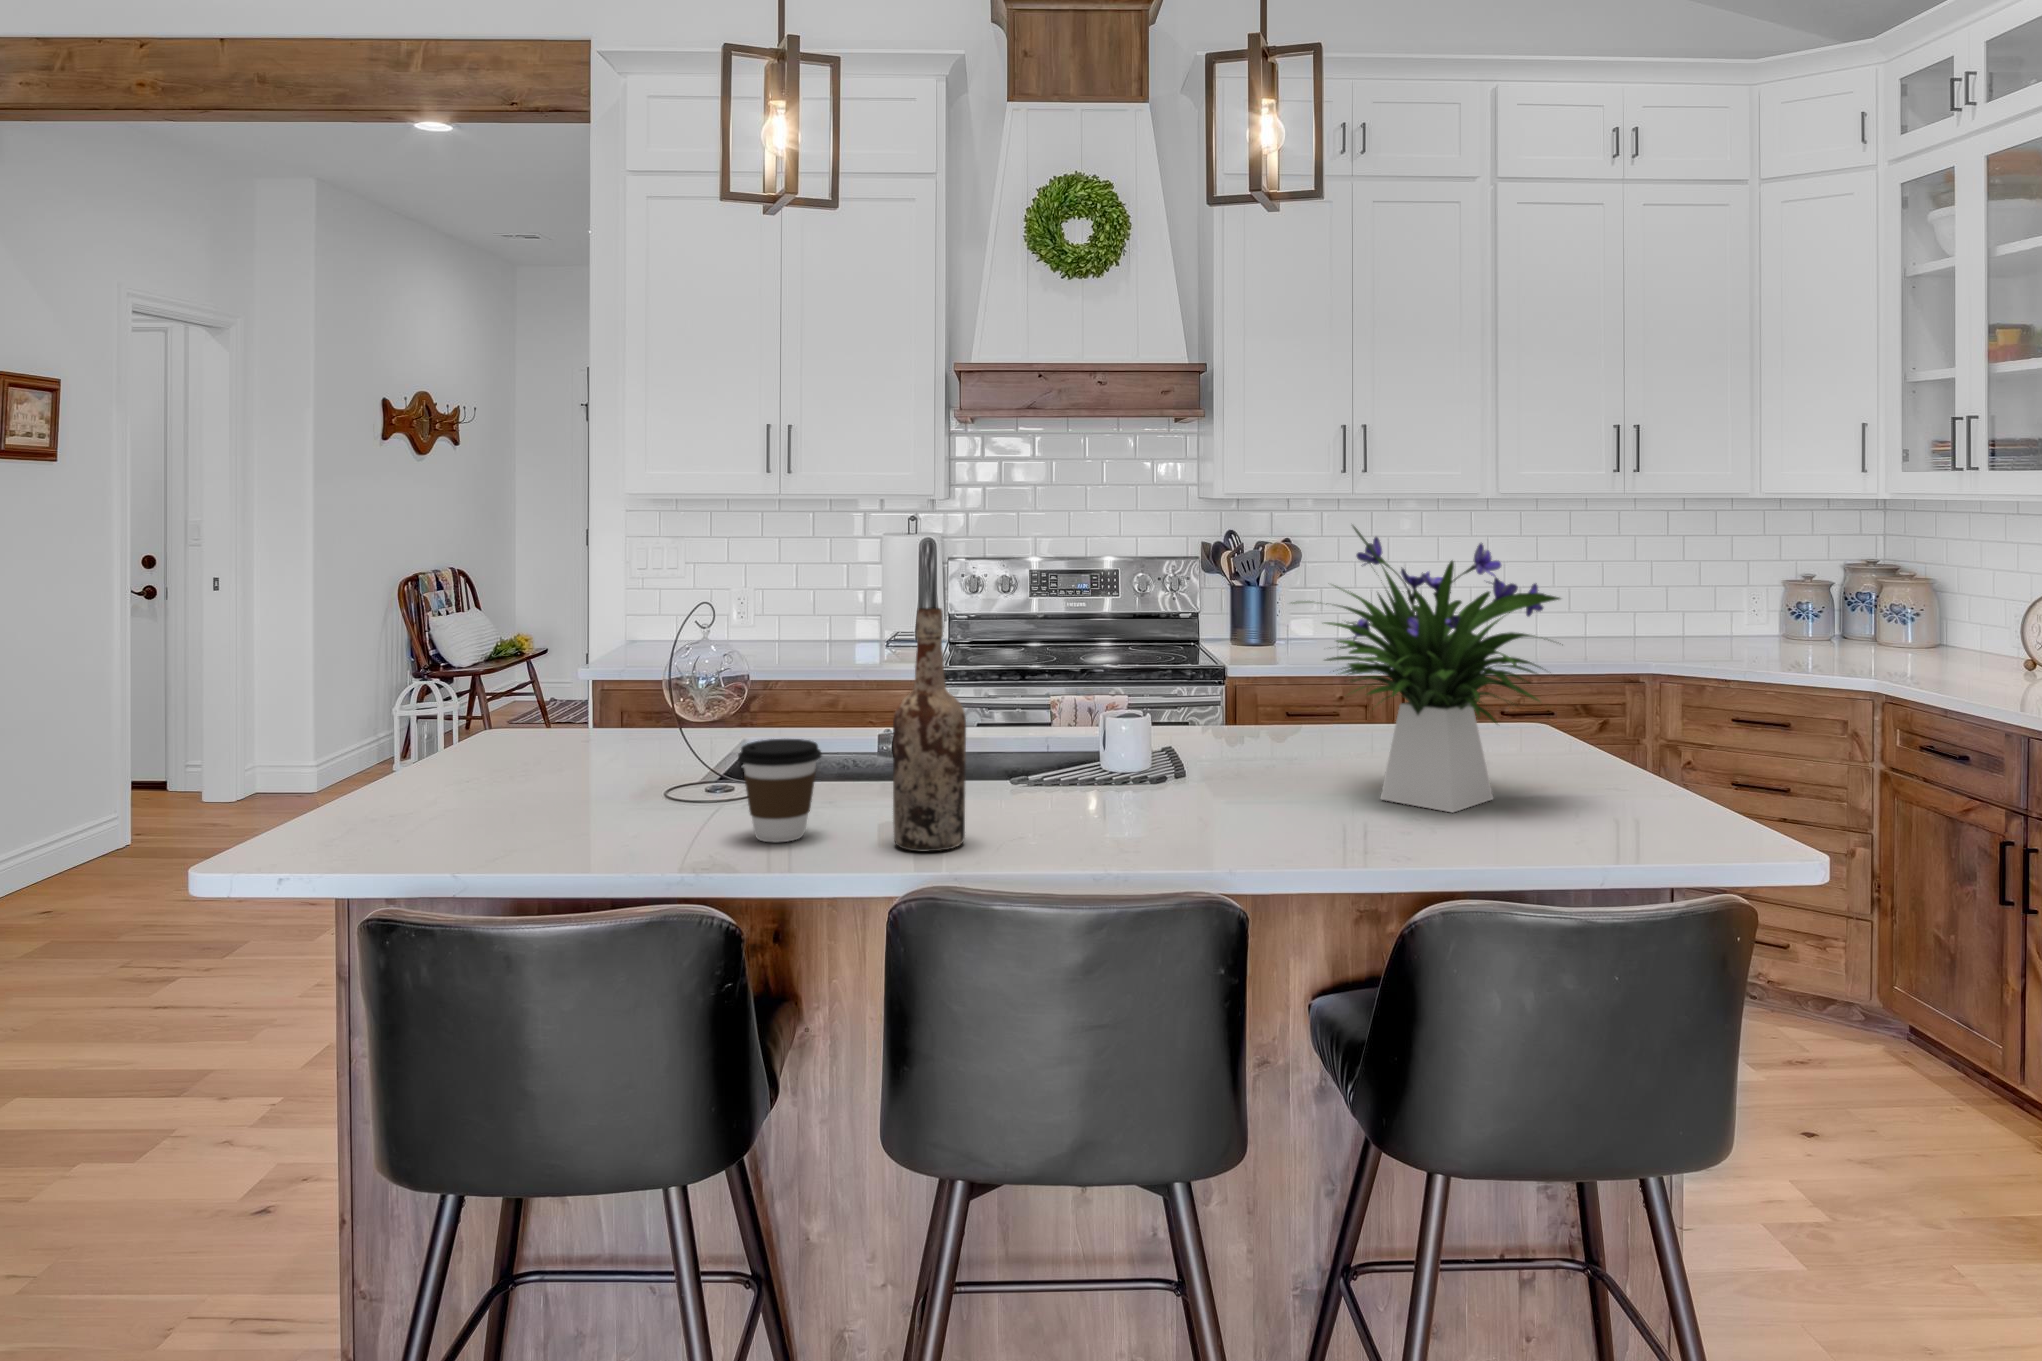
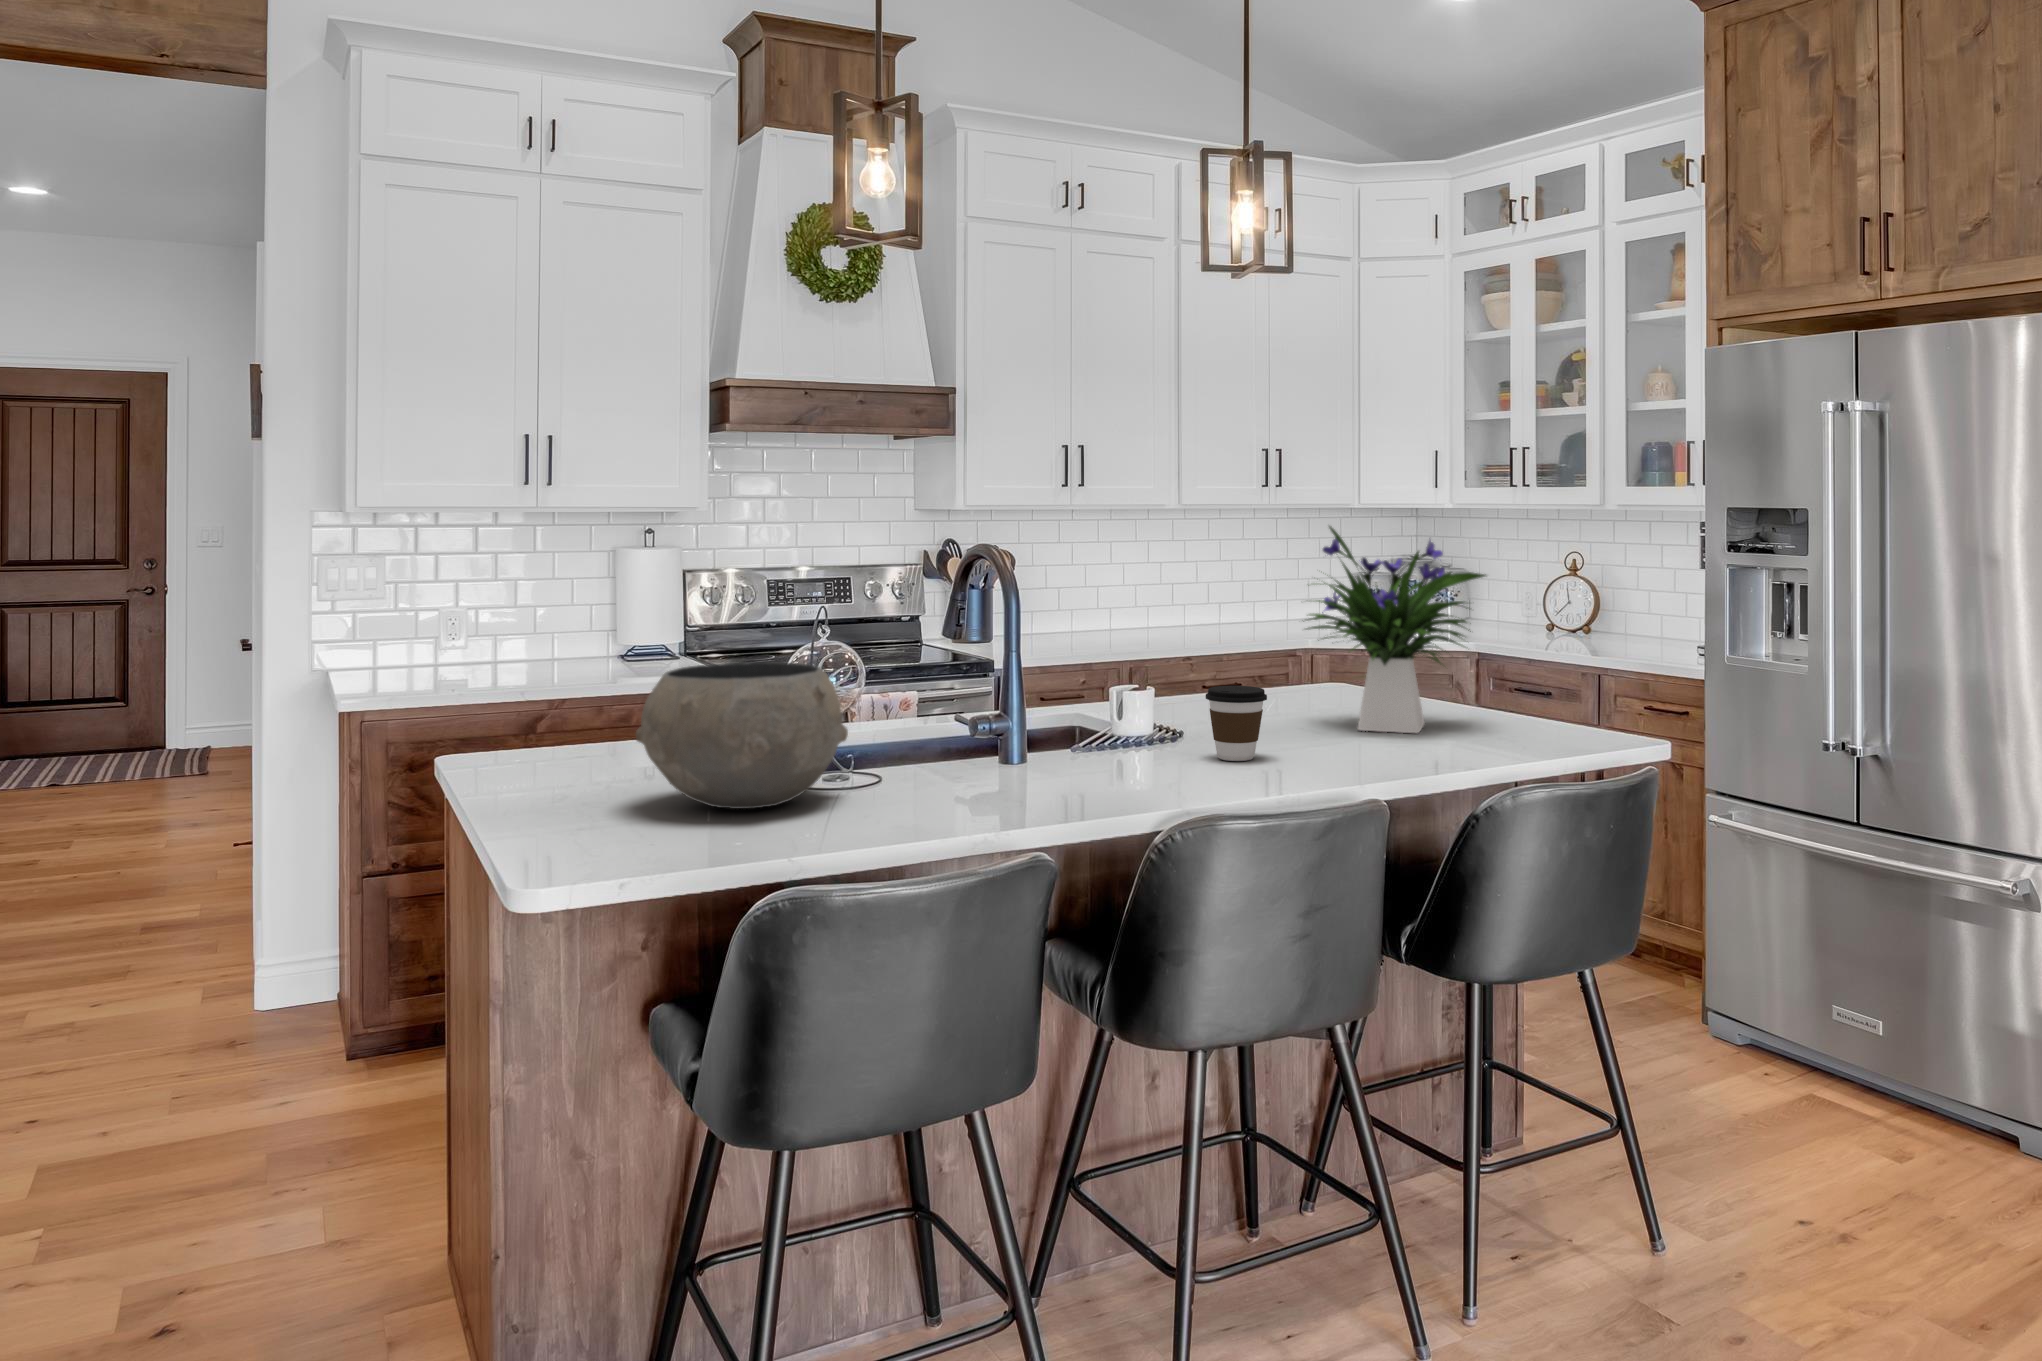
wine bottle: present [893,608,966,851] -> none [1099,592,1157,785]
ceramic bowl: none [387,670,617,835] -> present [636,662,848,809]
coffee cup: present [738,739,822,842] -> present [1206,686,1267,761]

